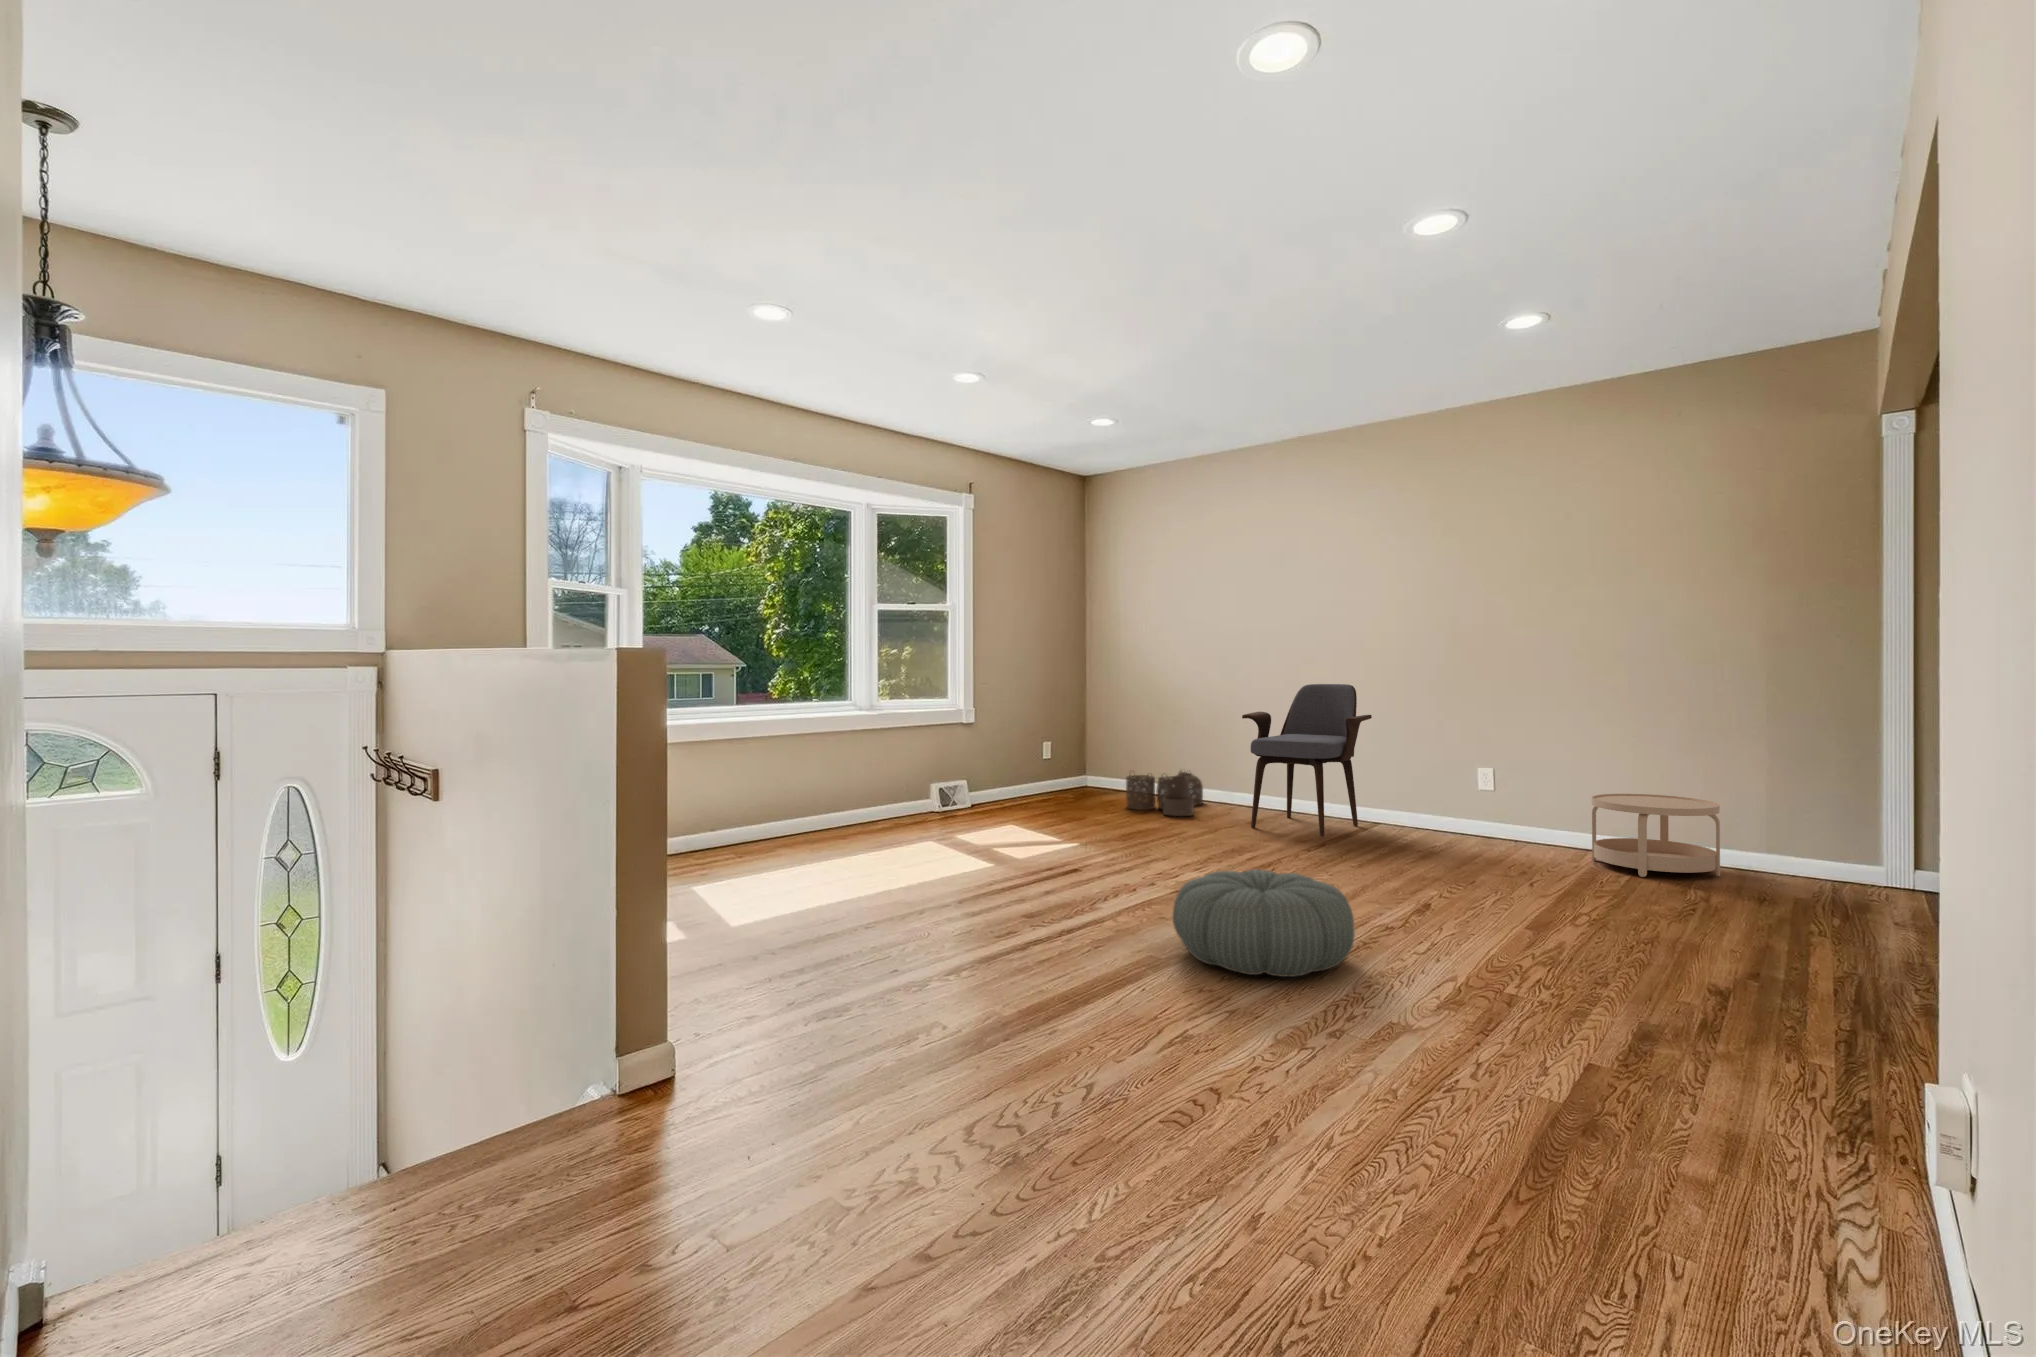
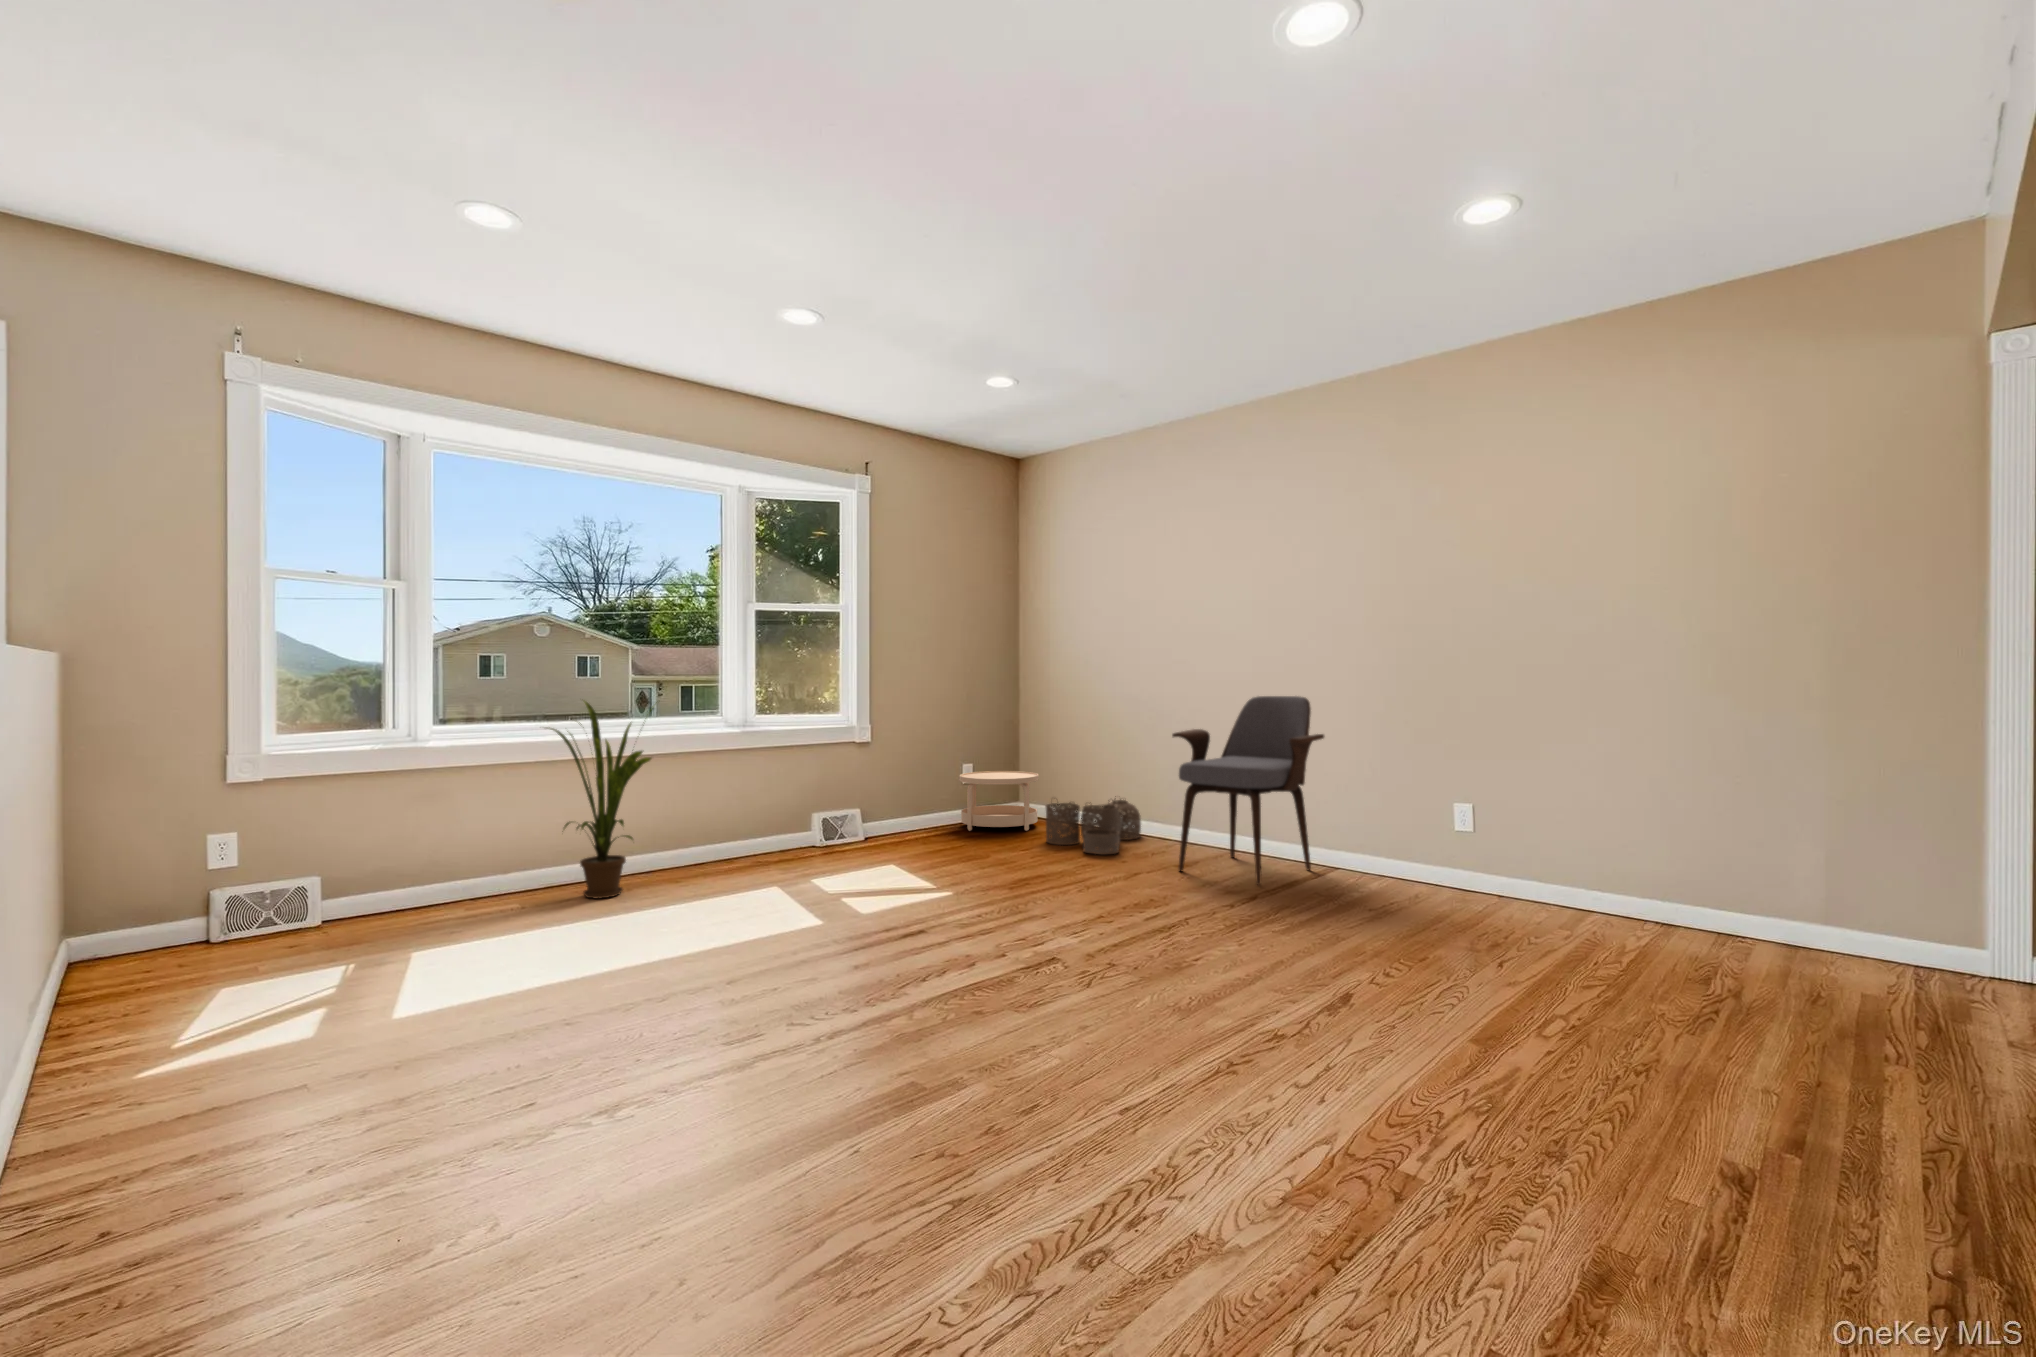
house plant: none [746,688,842,852] -> present [551,701,651,898]
side table: present [1592,794,1720,877] -> present [960,771,1039,831]
pouf: present [1173,869,1354,977] -> none [944,955,1197,1131]

